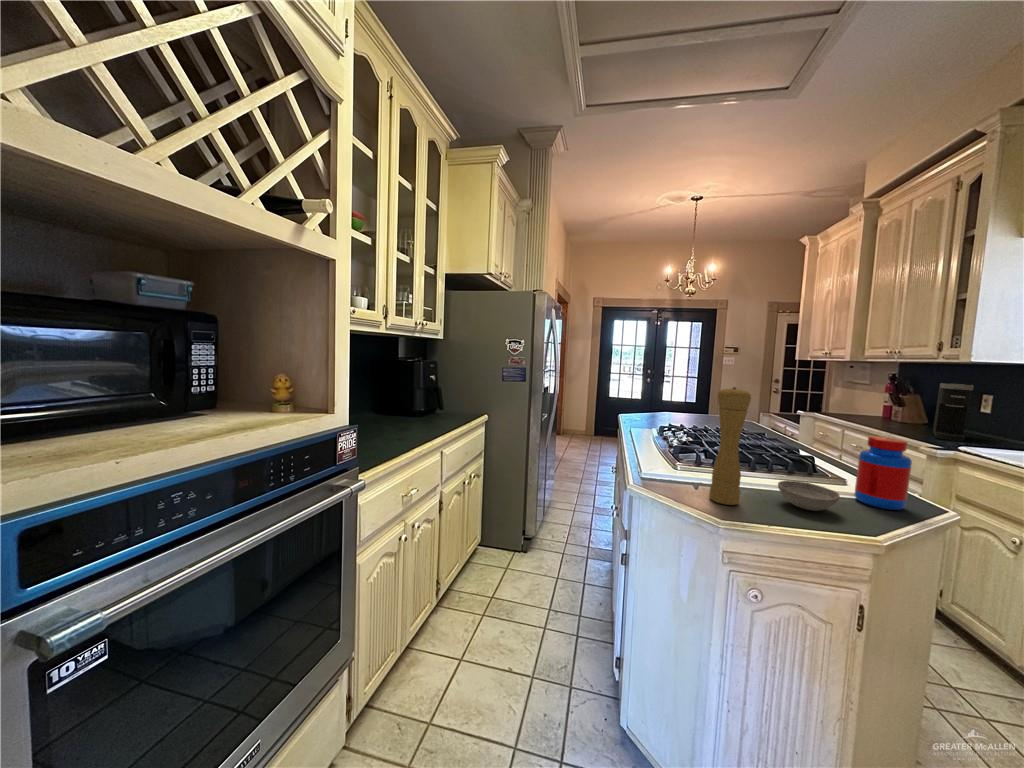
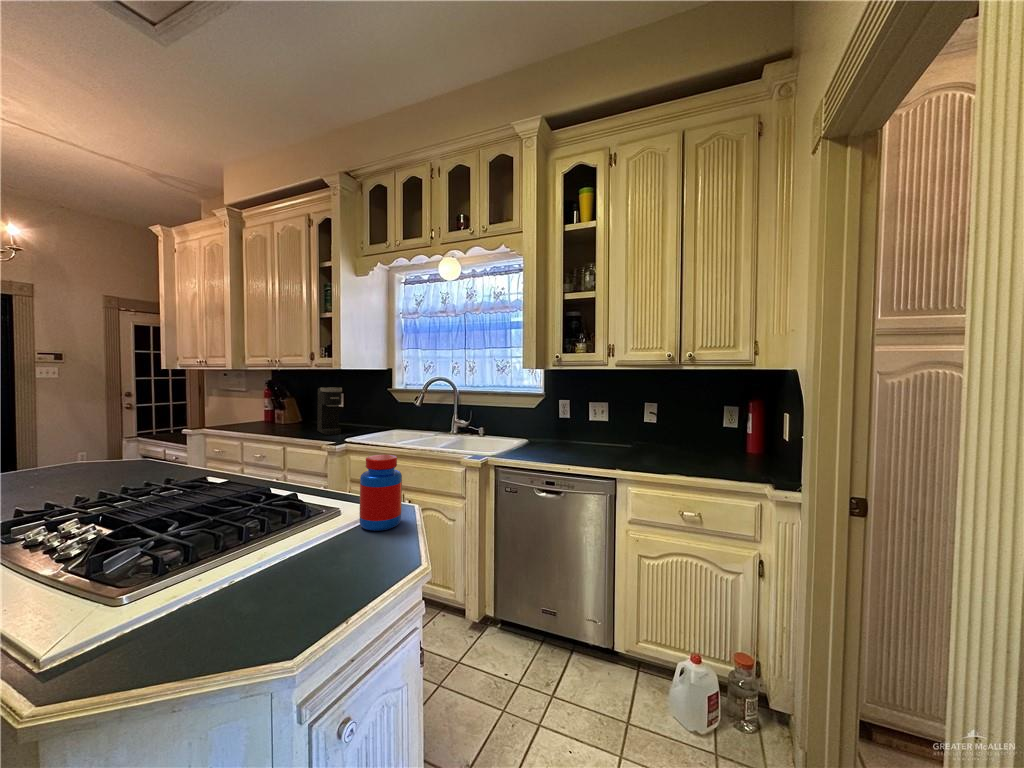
pepper mill: present [709,387,751,505] -> none [230,438,289,641]
bowl: present [778,481,840,511] -> none [311,534,381,574]

